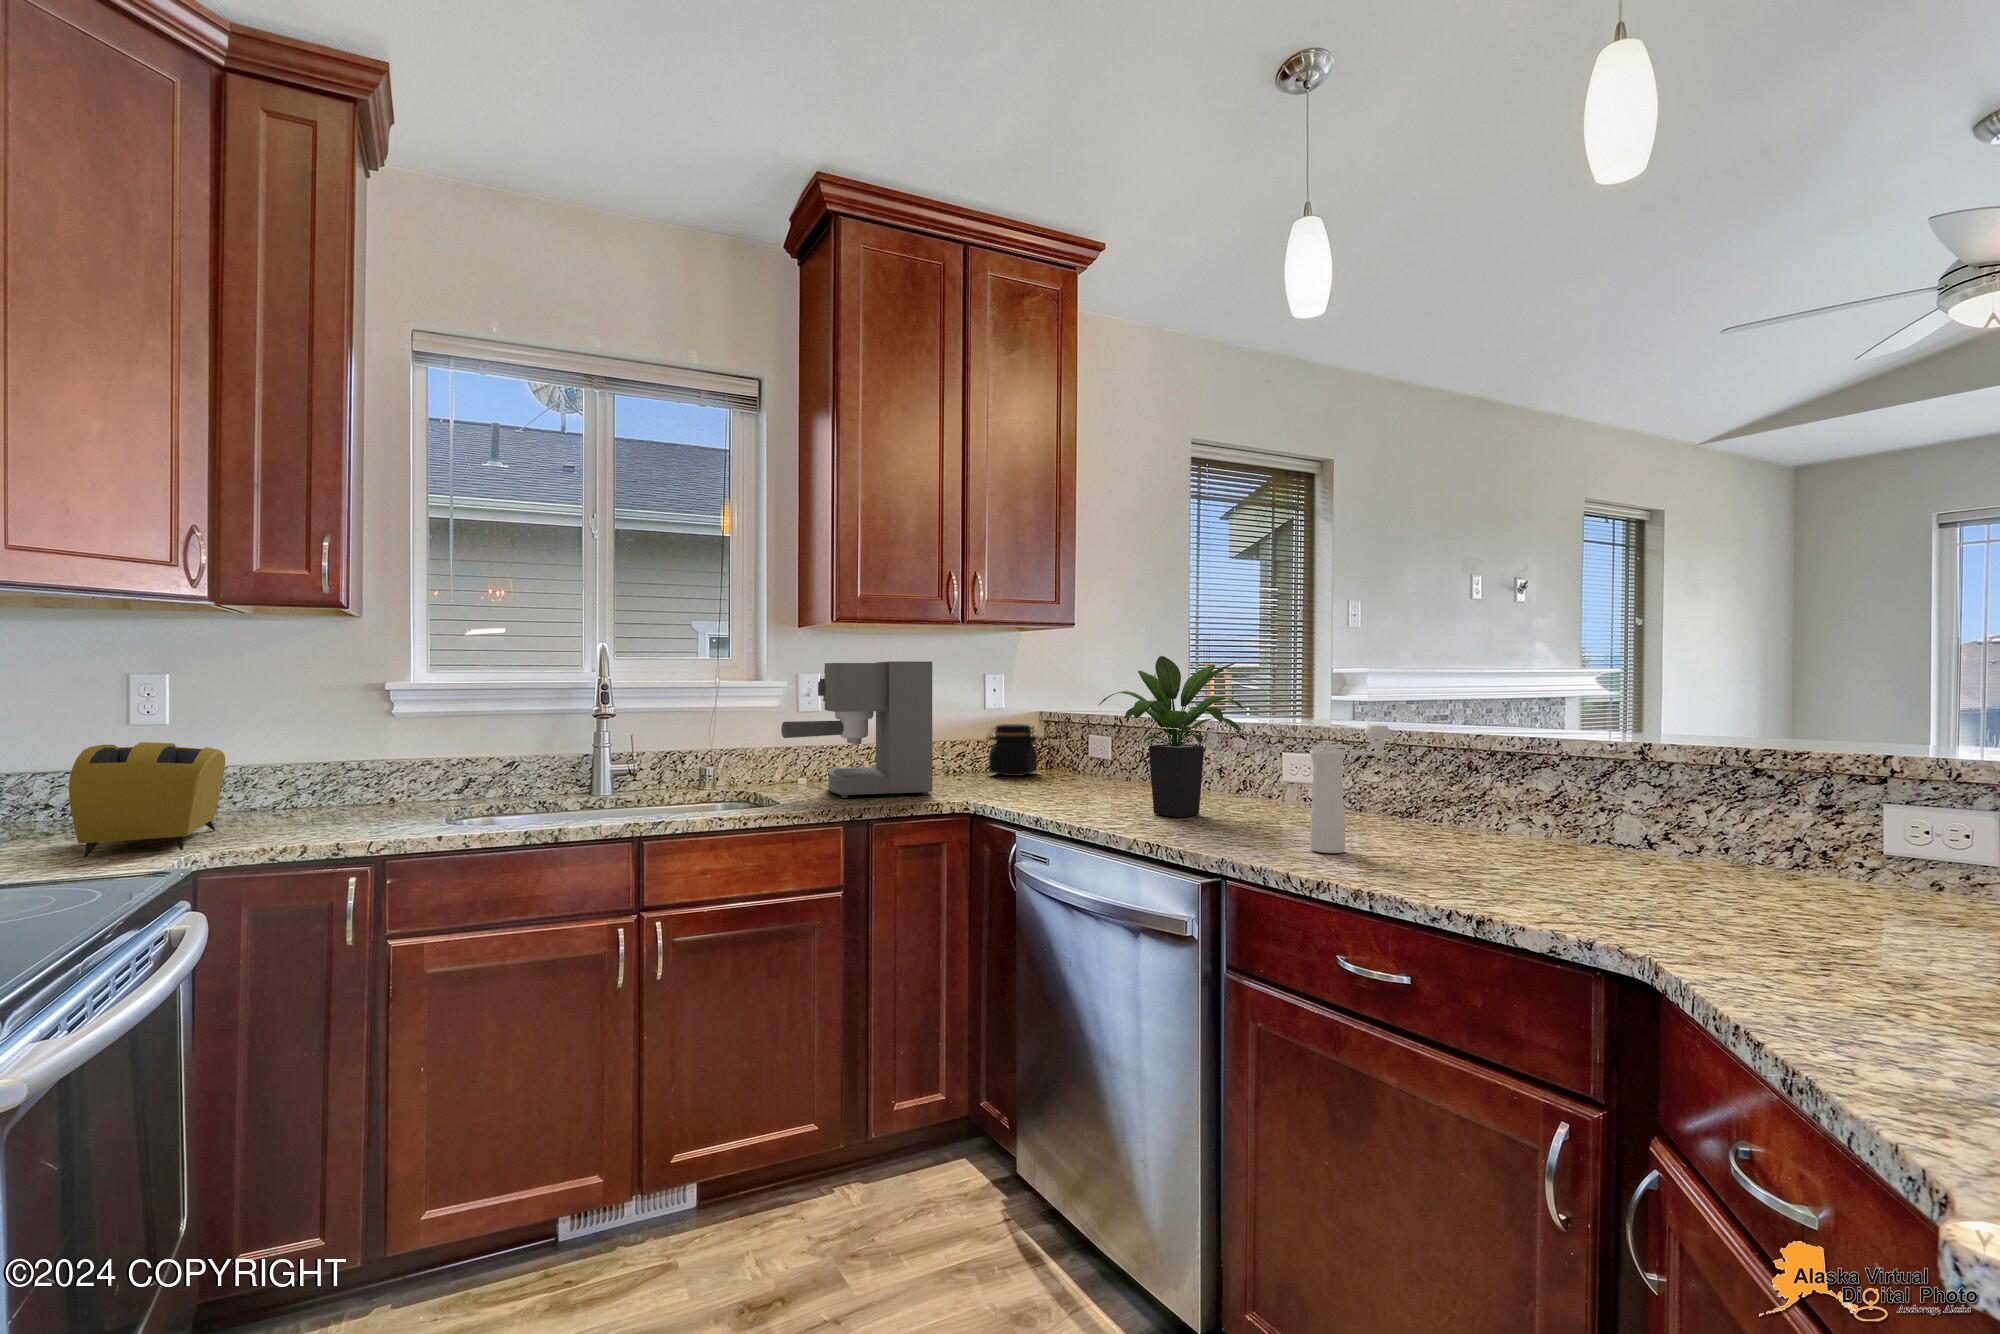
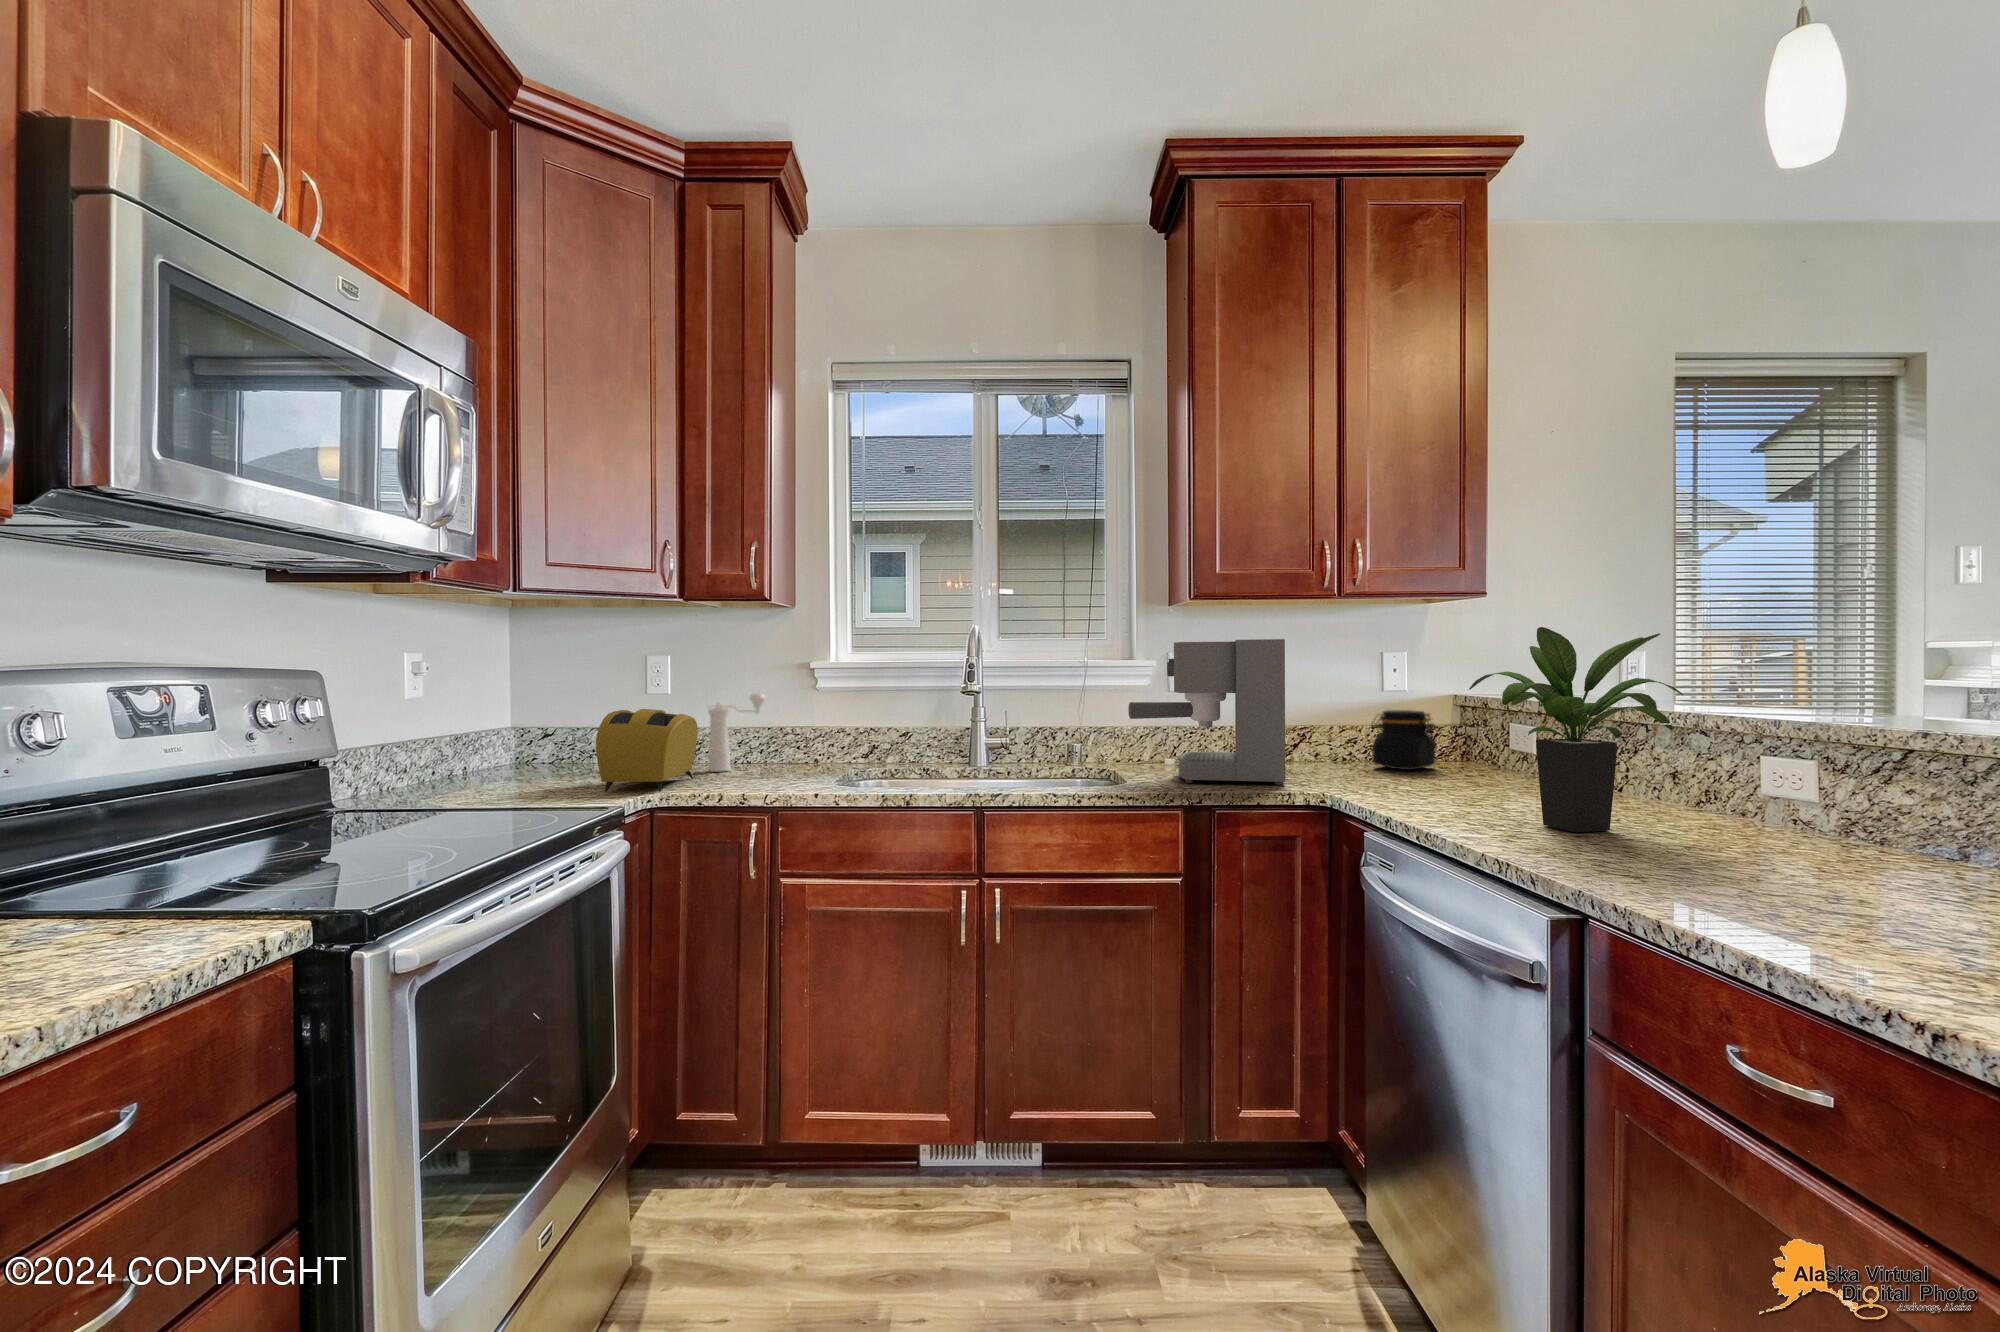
pepper mill: present [1310,725,1391,853] -> present [708,693,765,772]

